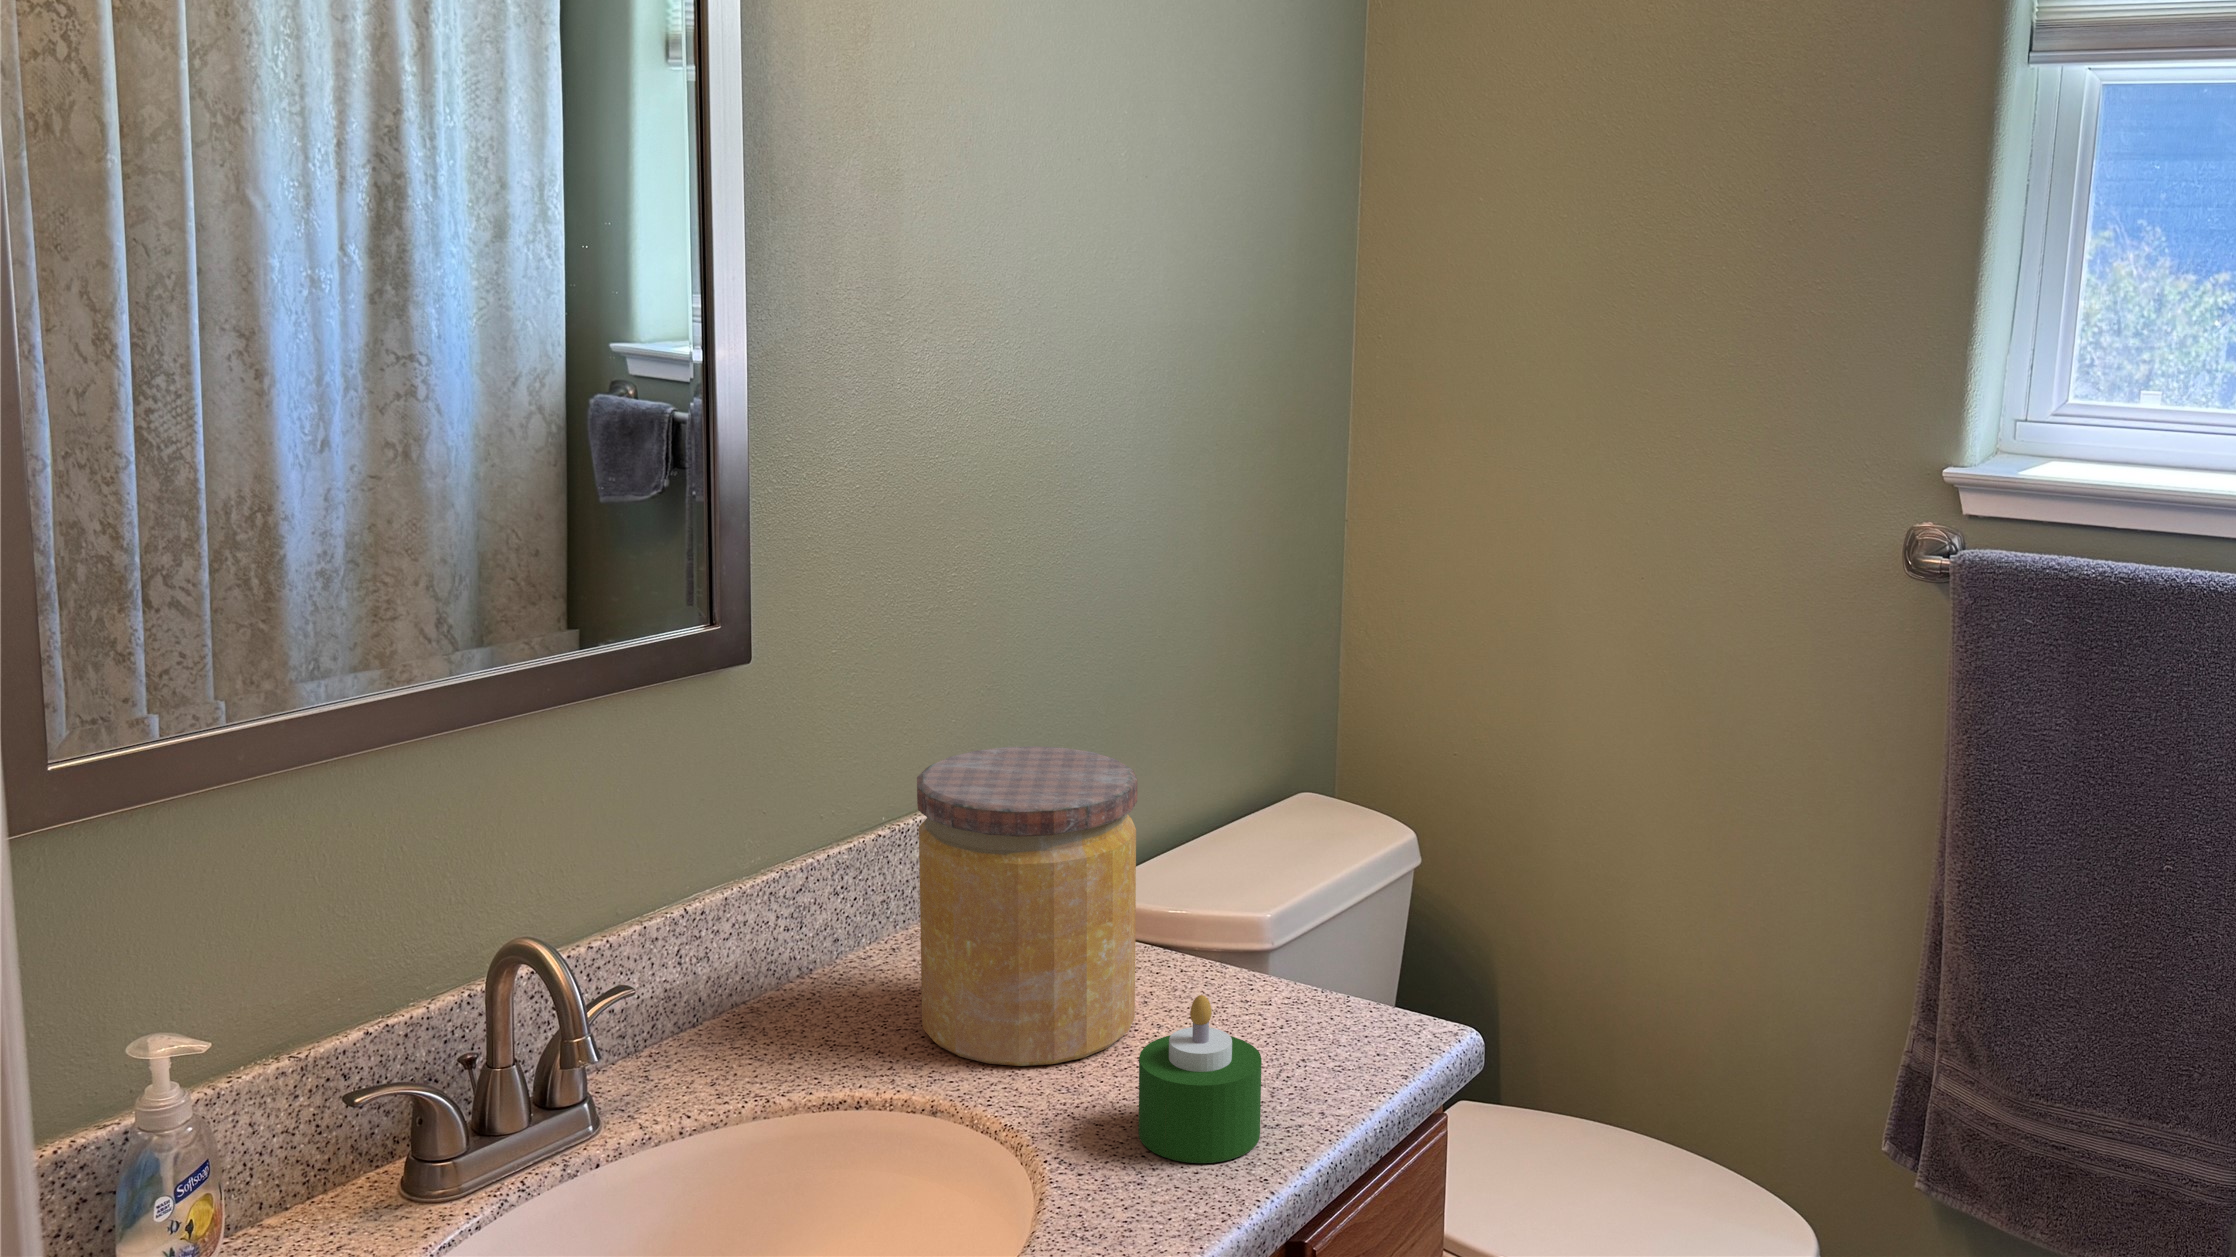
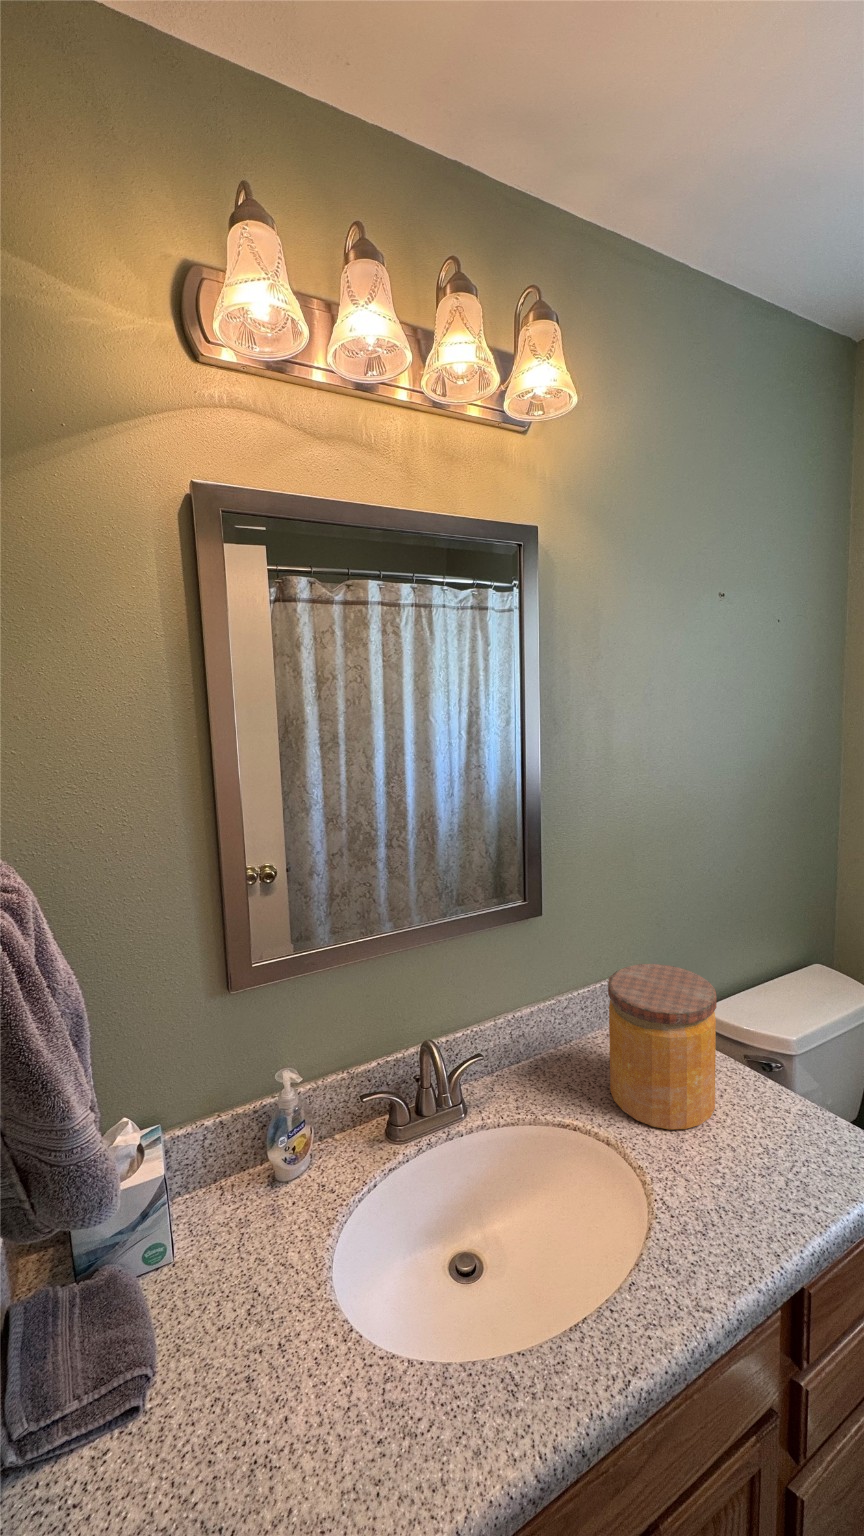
candle: present [1139,995,1262,1163] -> none [708,1136,778,1232]

